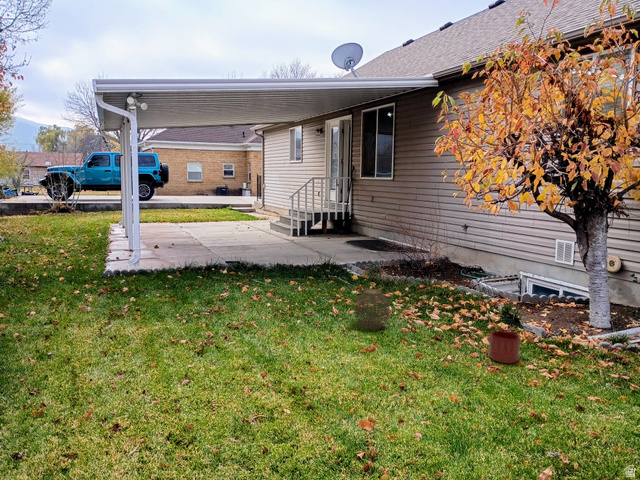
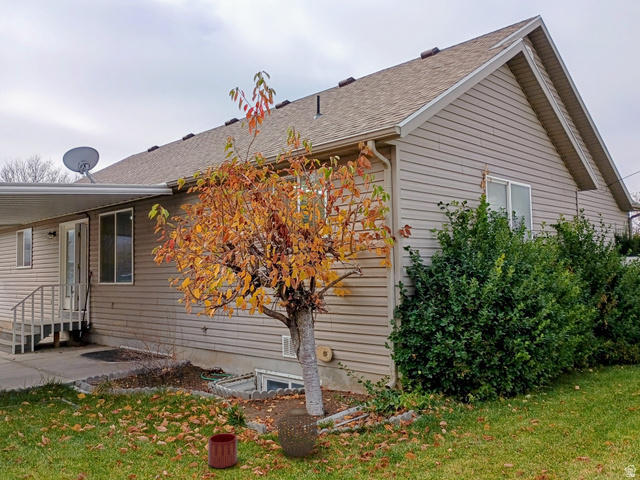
woven basket: present [354,289,390,330] -> present [278,408,317,456]

